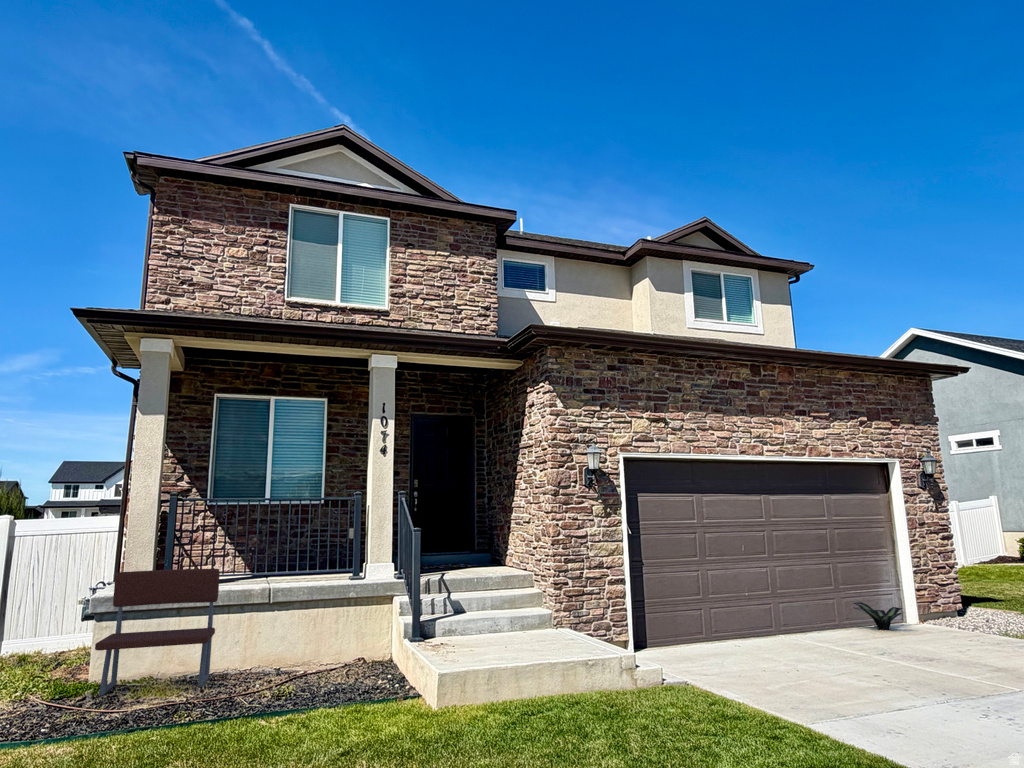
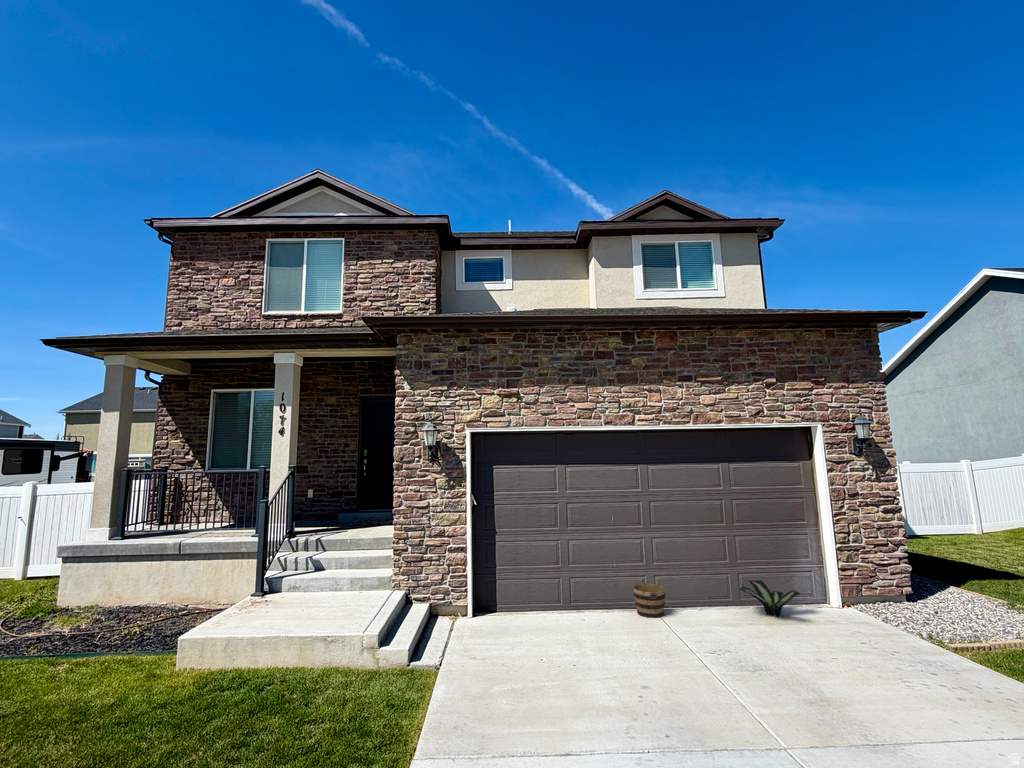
bench: present [95,569,220,696] -> none [52,523,158,613]
bucket: none [773,610,805,639] -> present [633,584,665,618]

